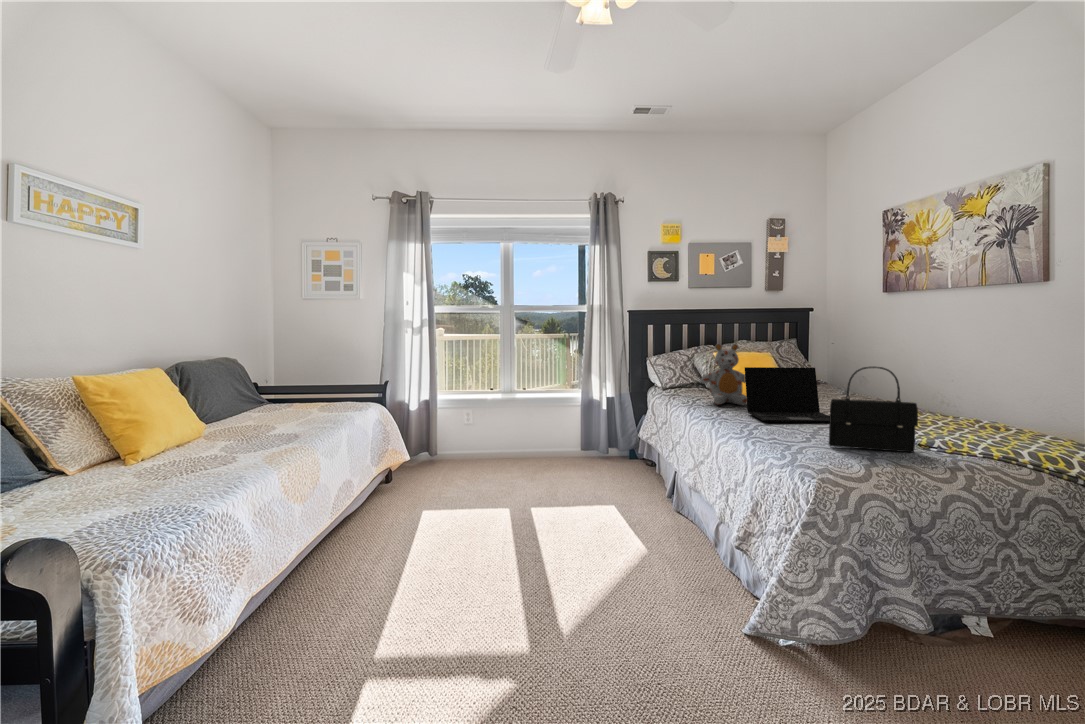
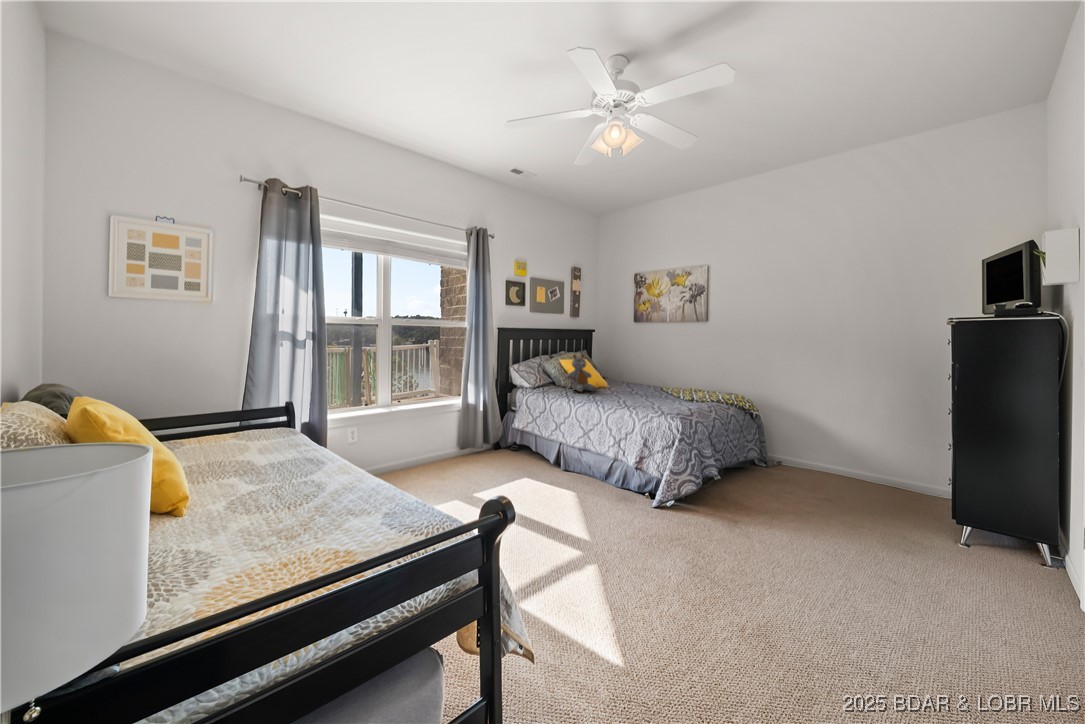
laptop: present [745,367,830,423] -> none [600,367,652,399]
handbag: present [829,367,918,453] -> none [665,368,698,407]

